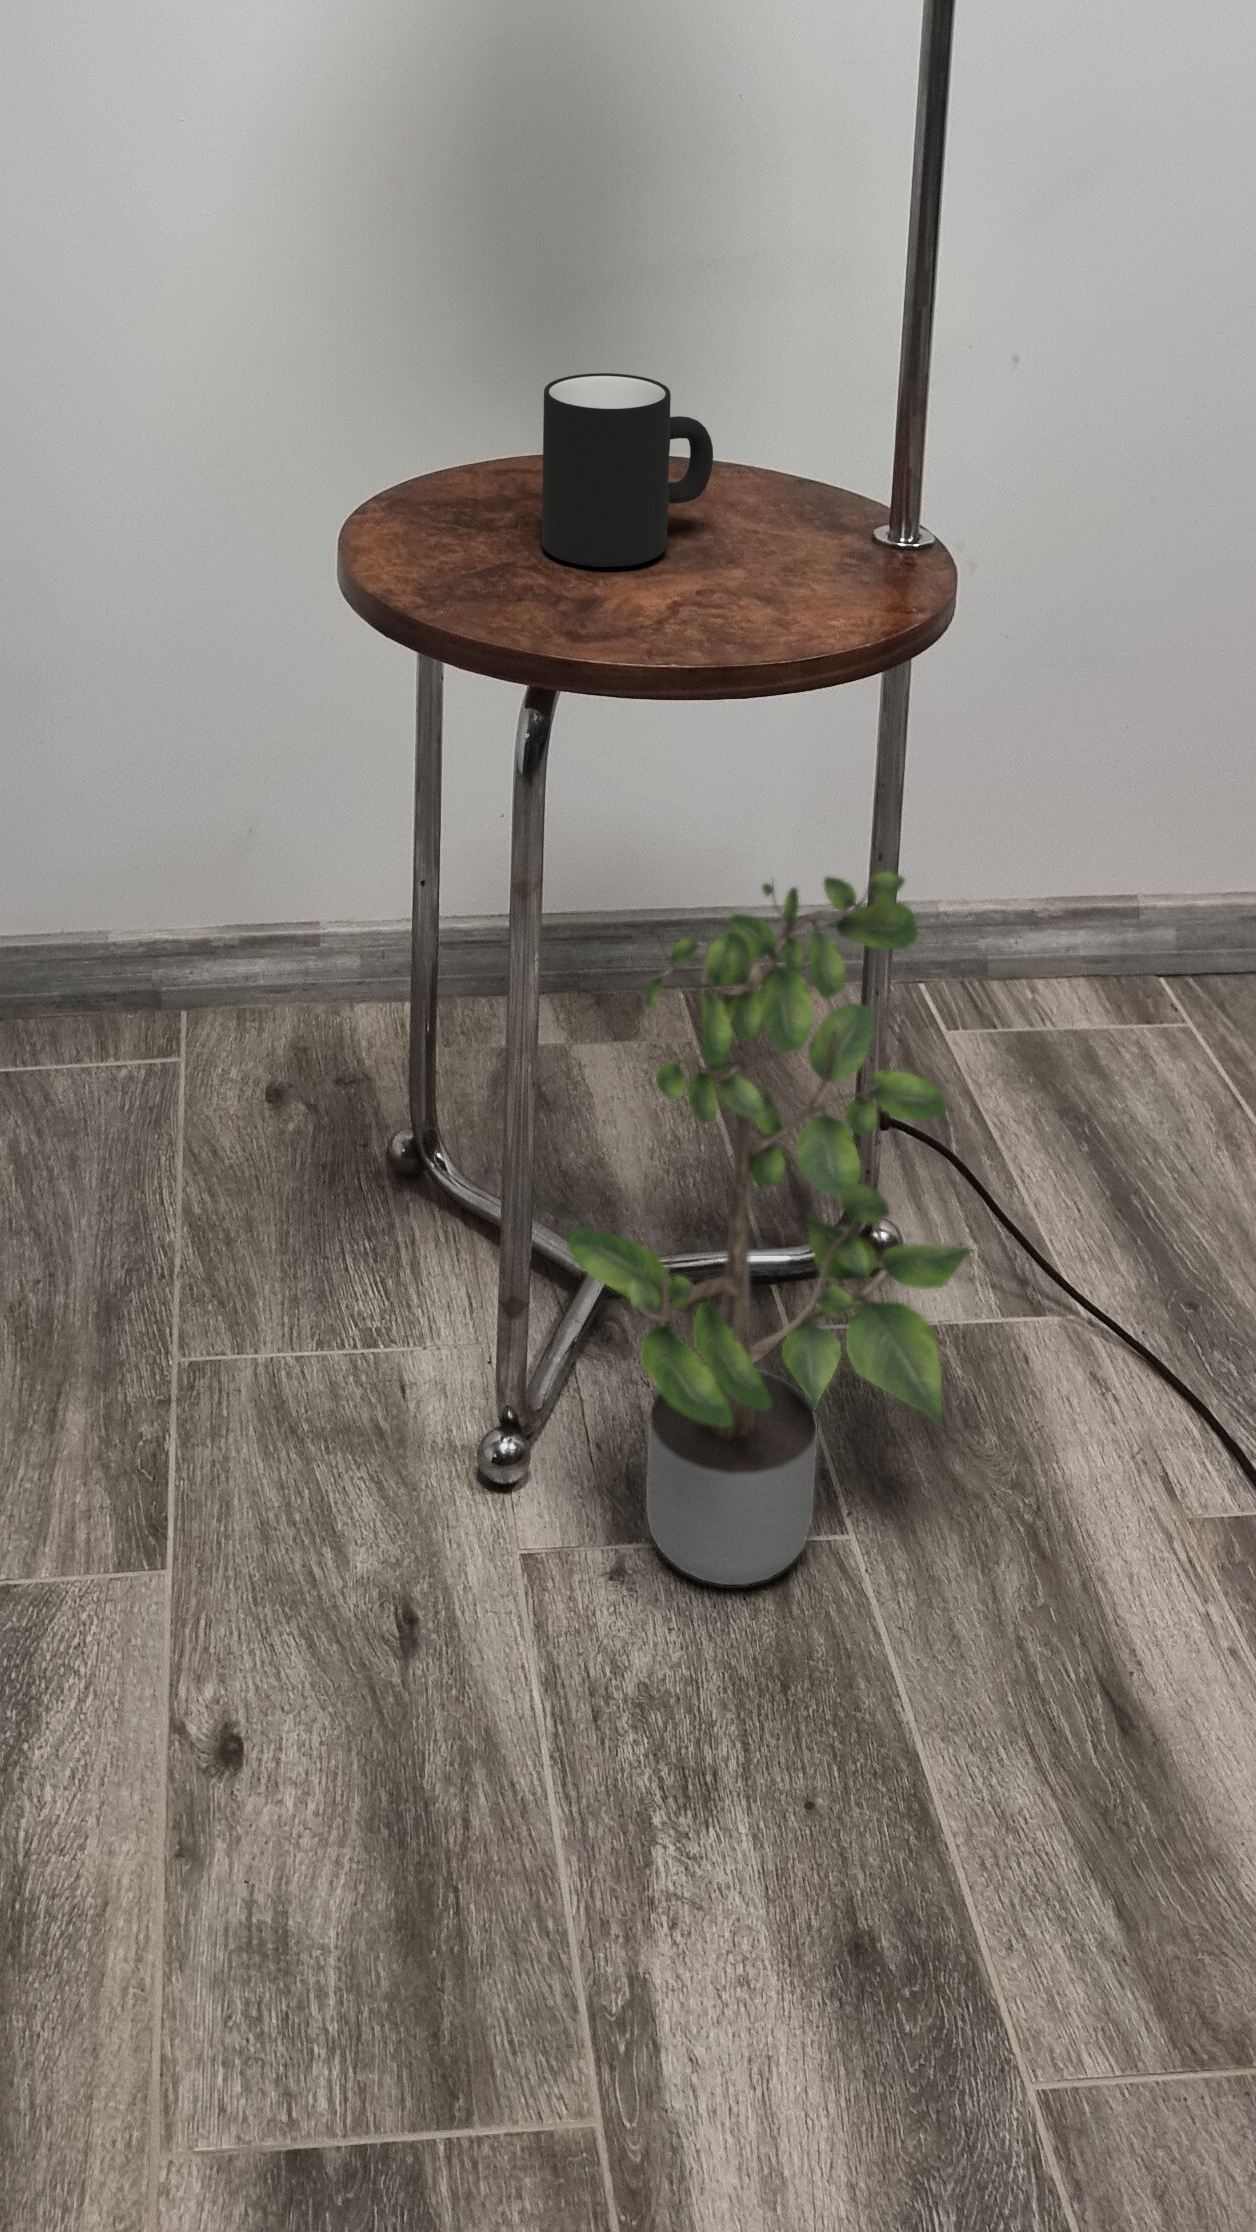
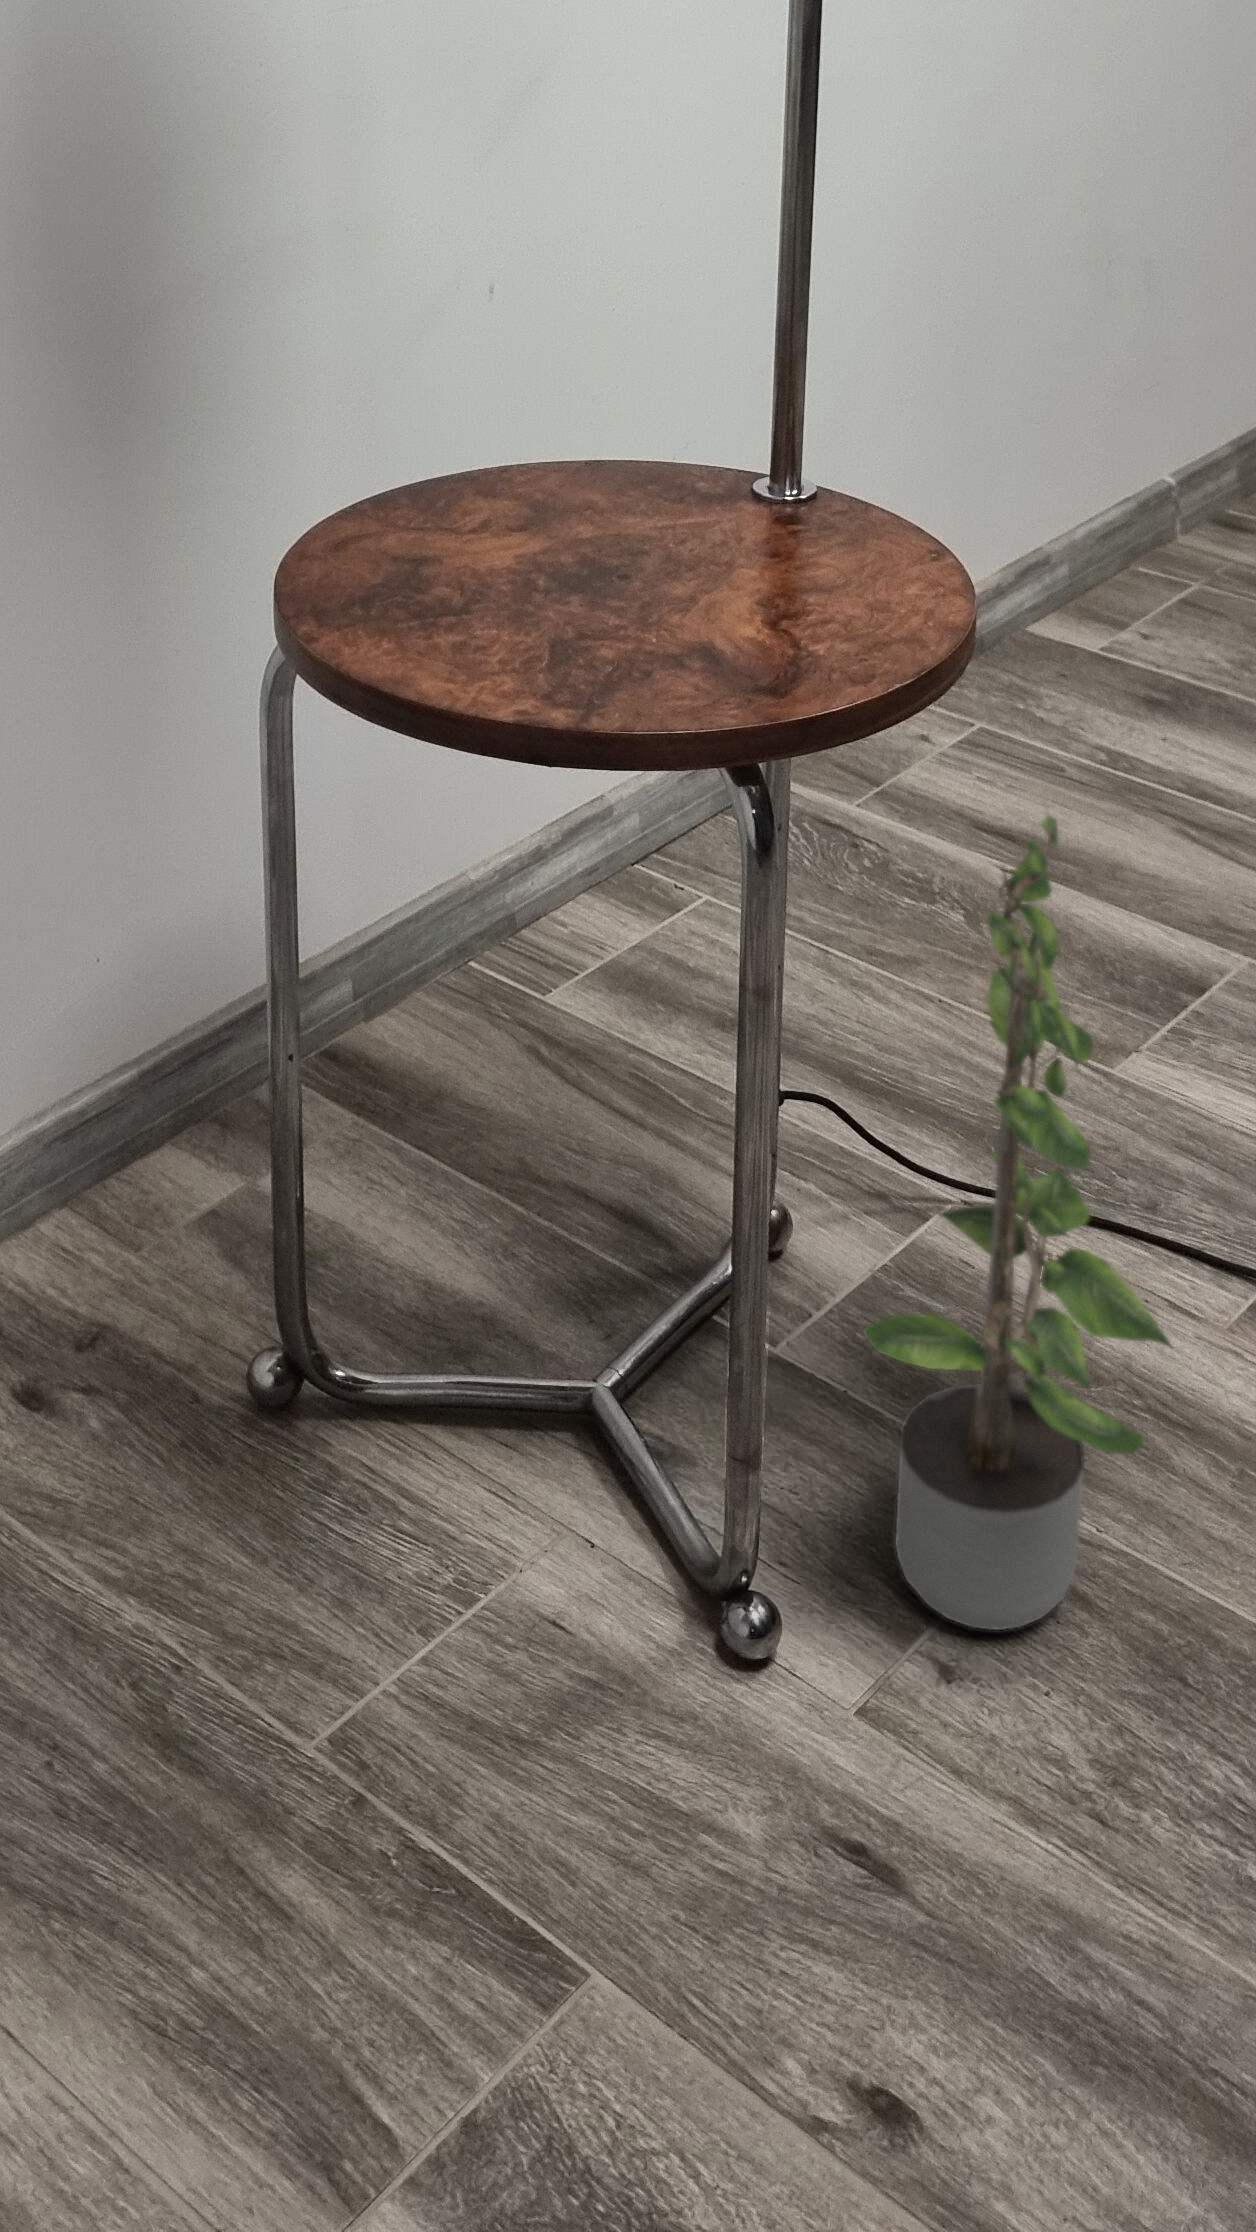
mug: present [542,373,713,567] -> none [516,380,663,609]

